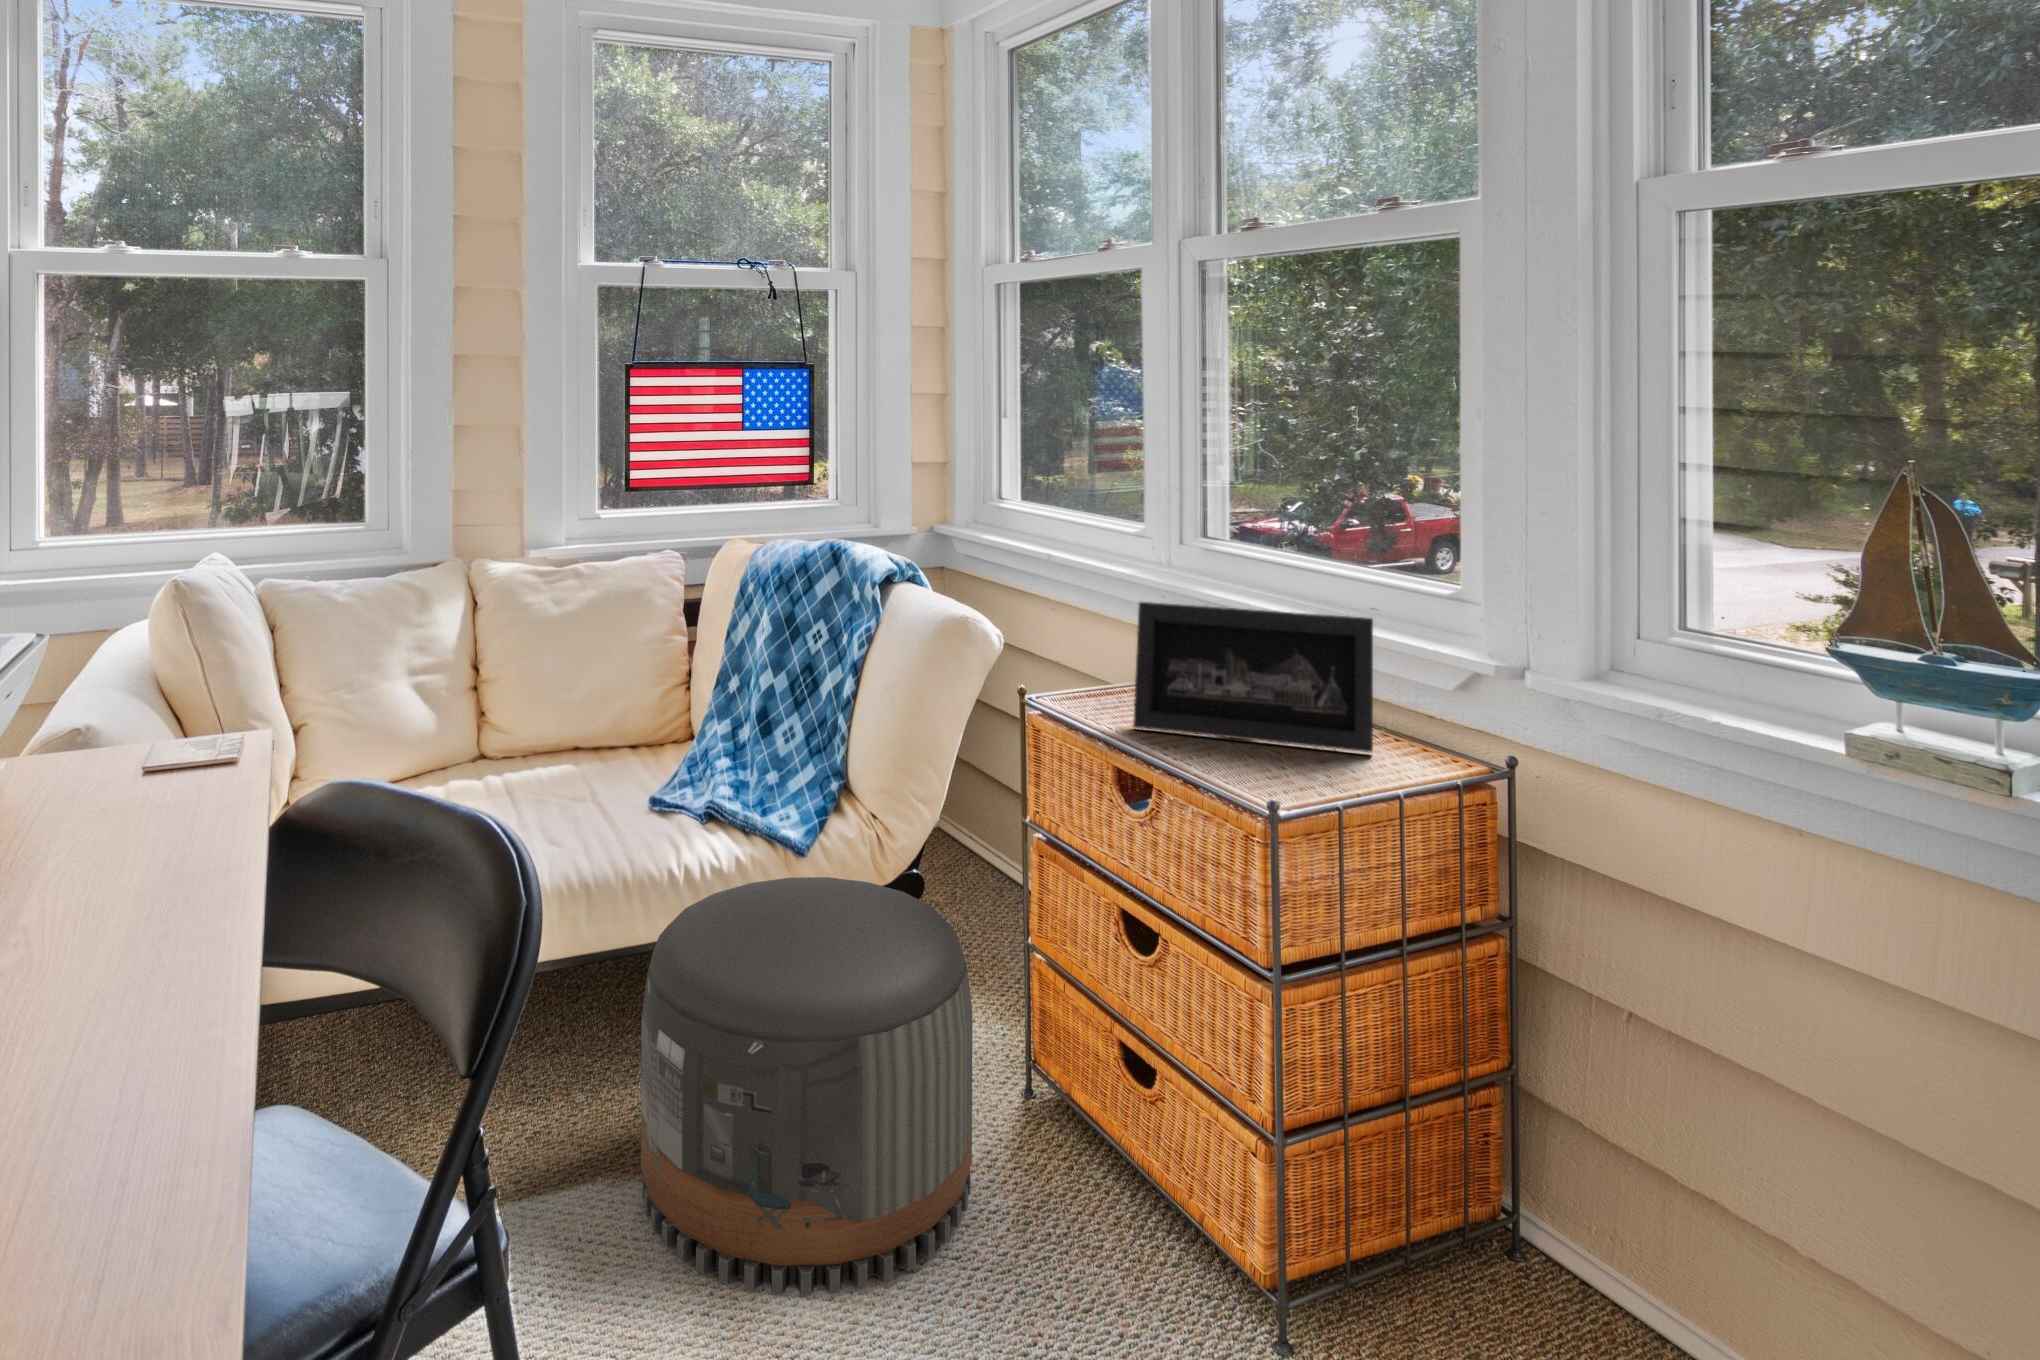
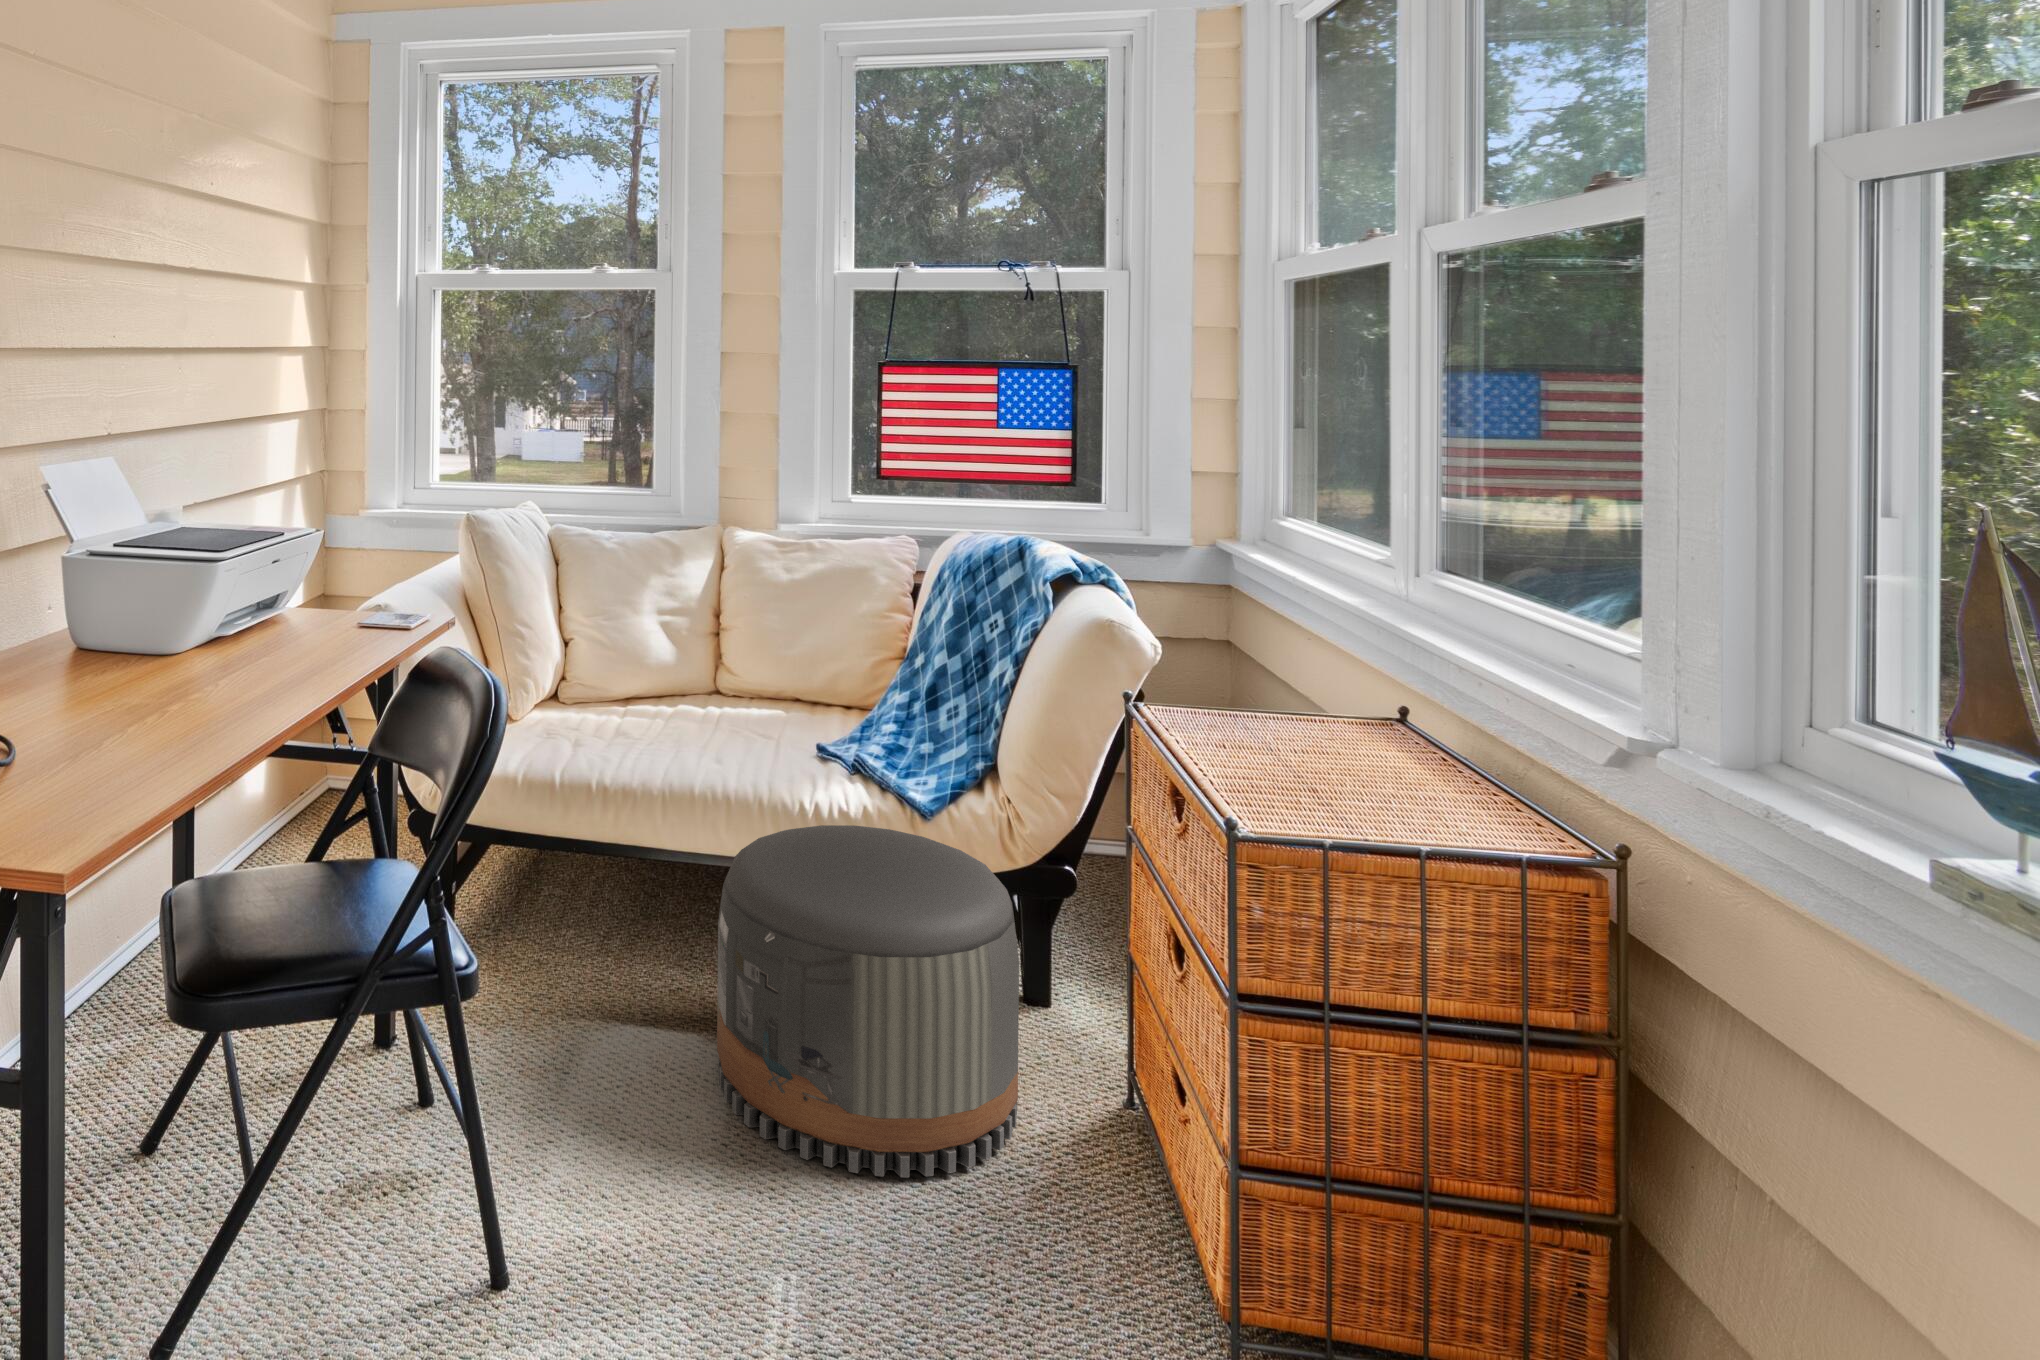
picture frame: present [1133,602,1373,752] -> none [1212,617,1500,817]

